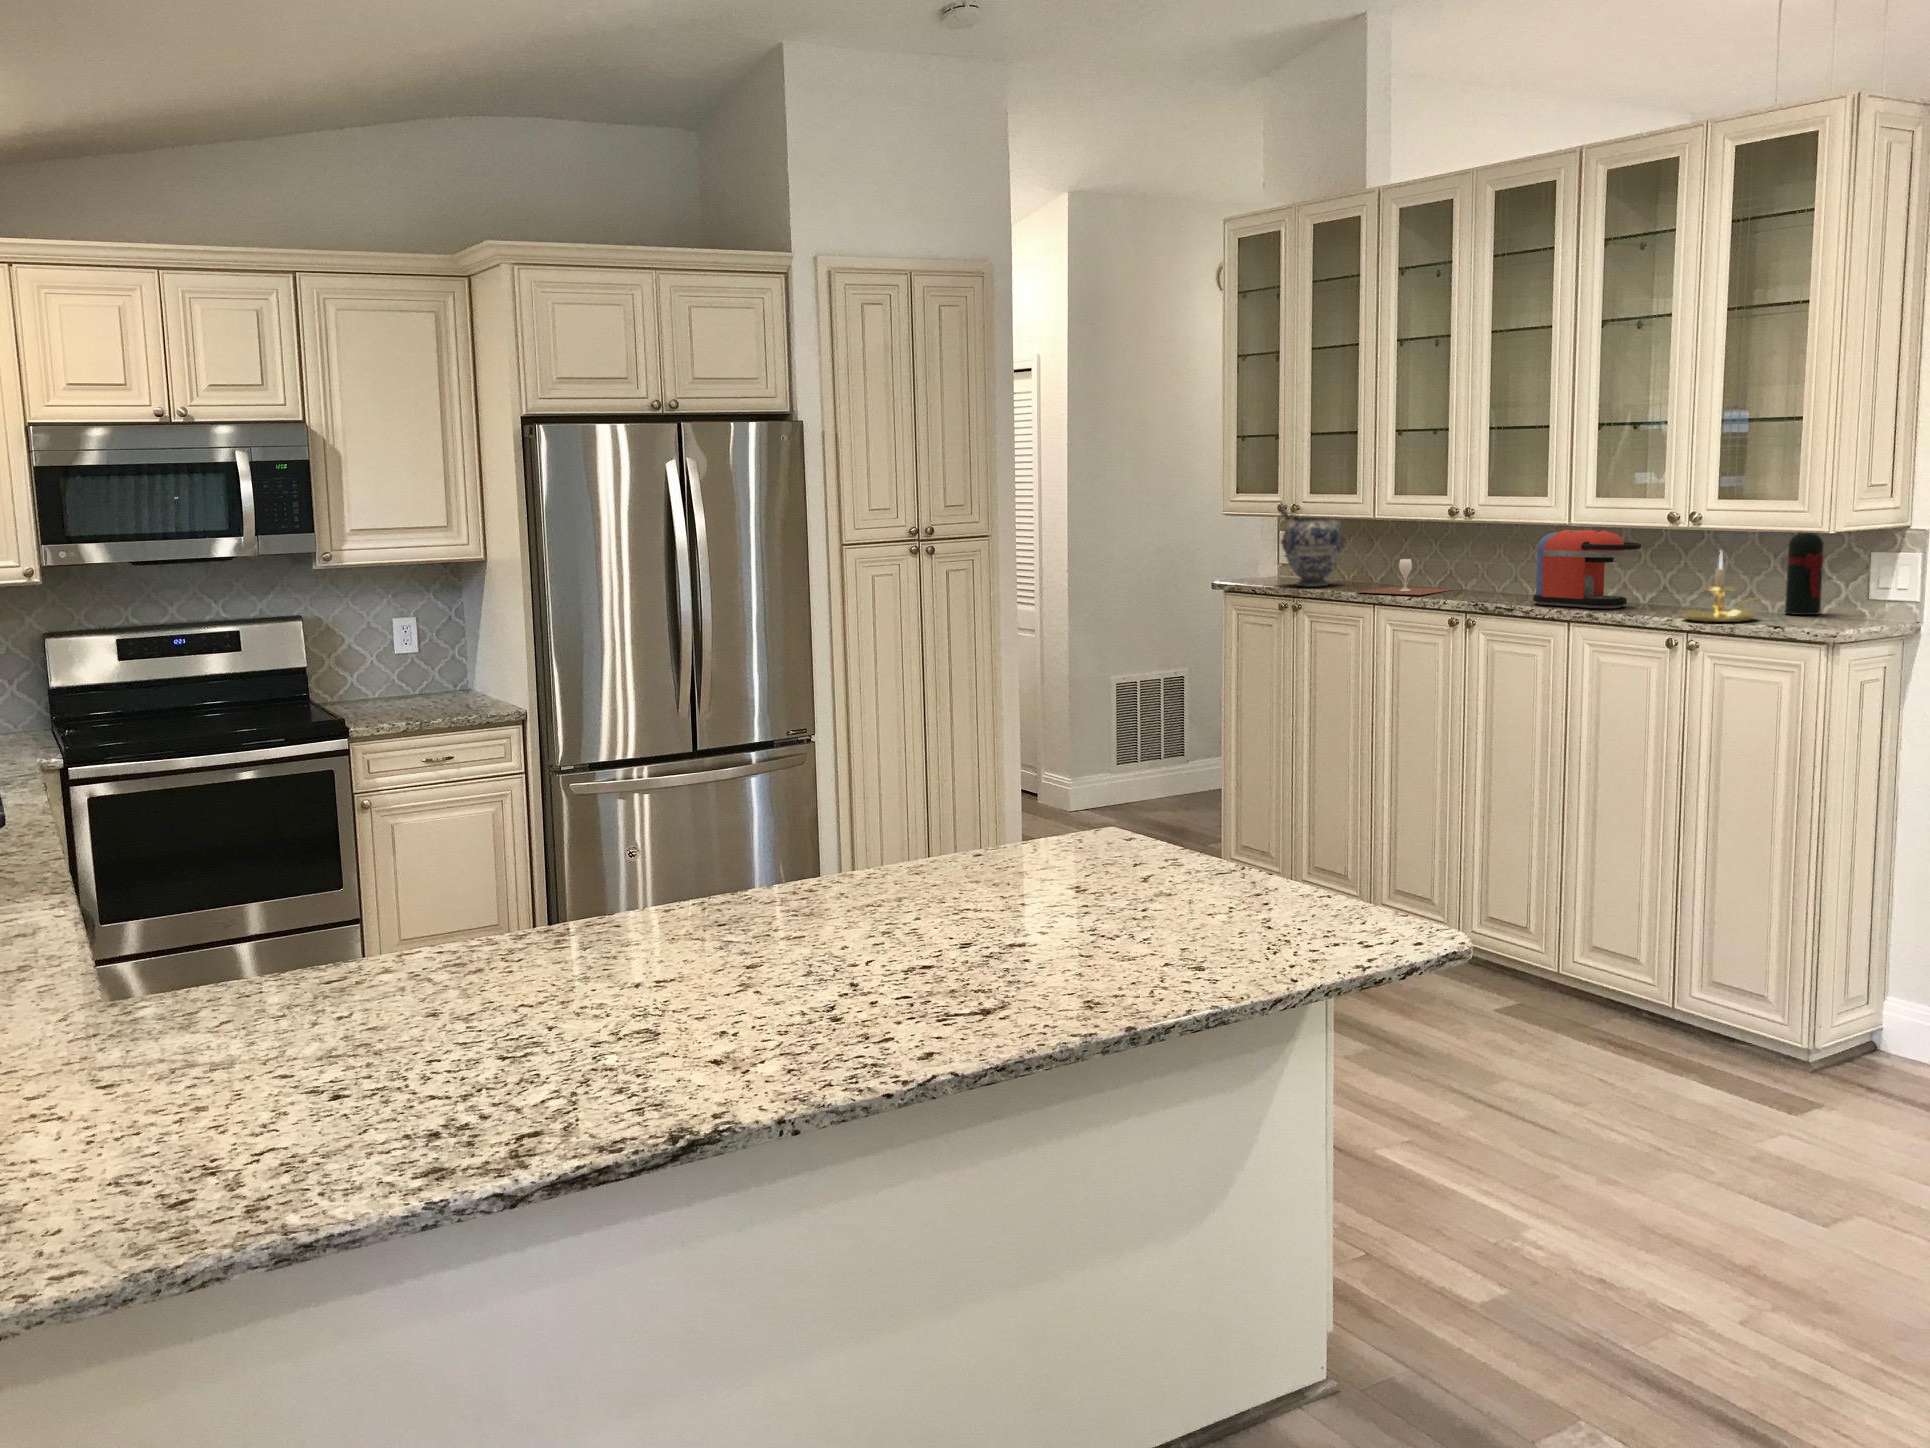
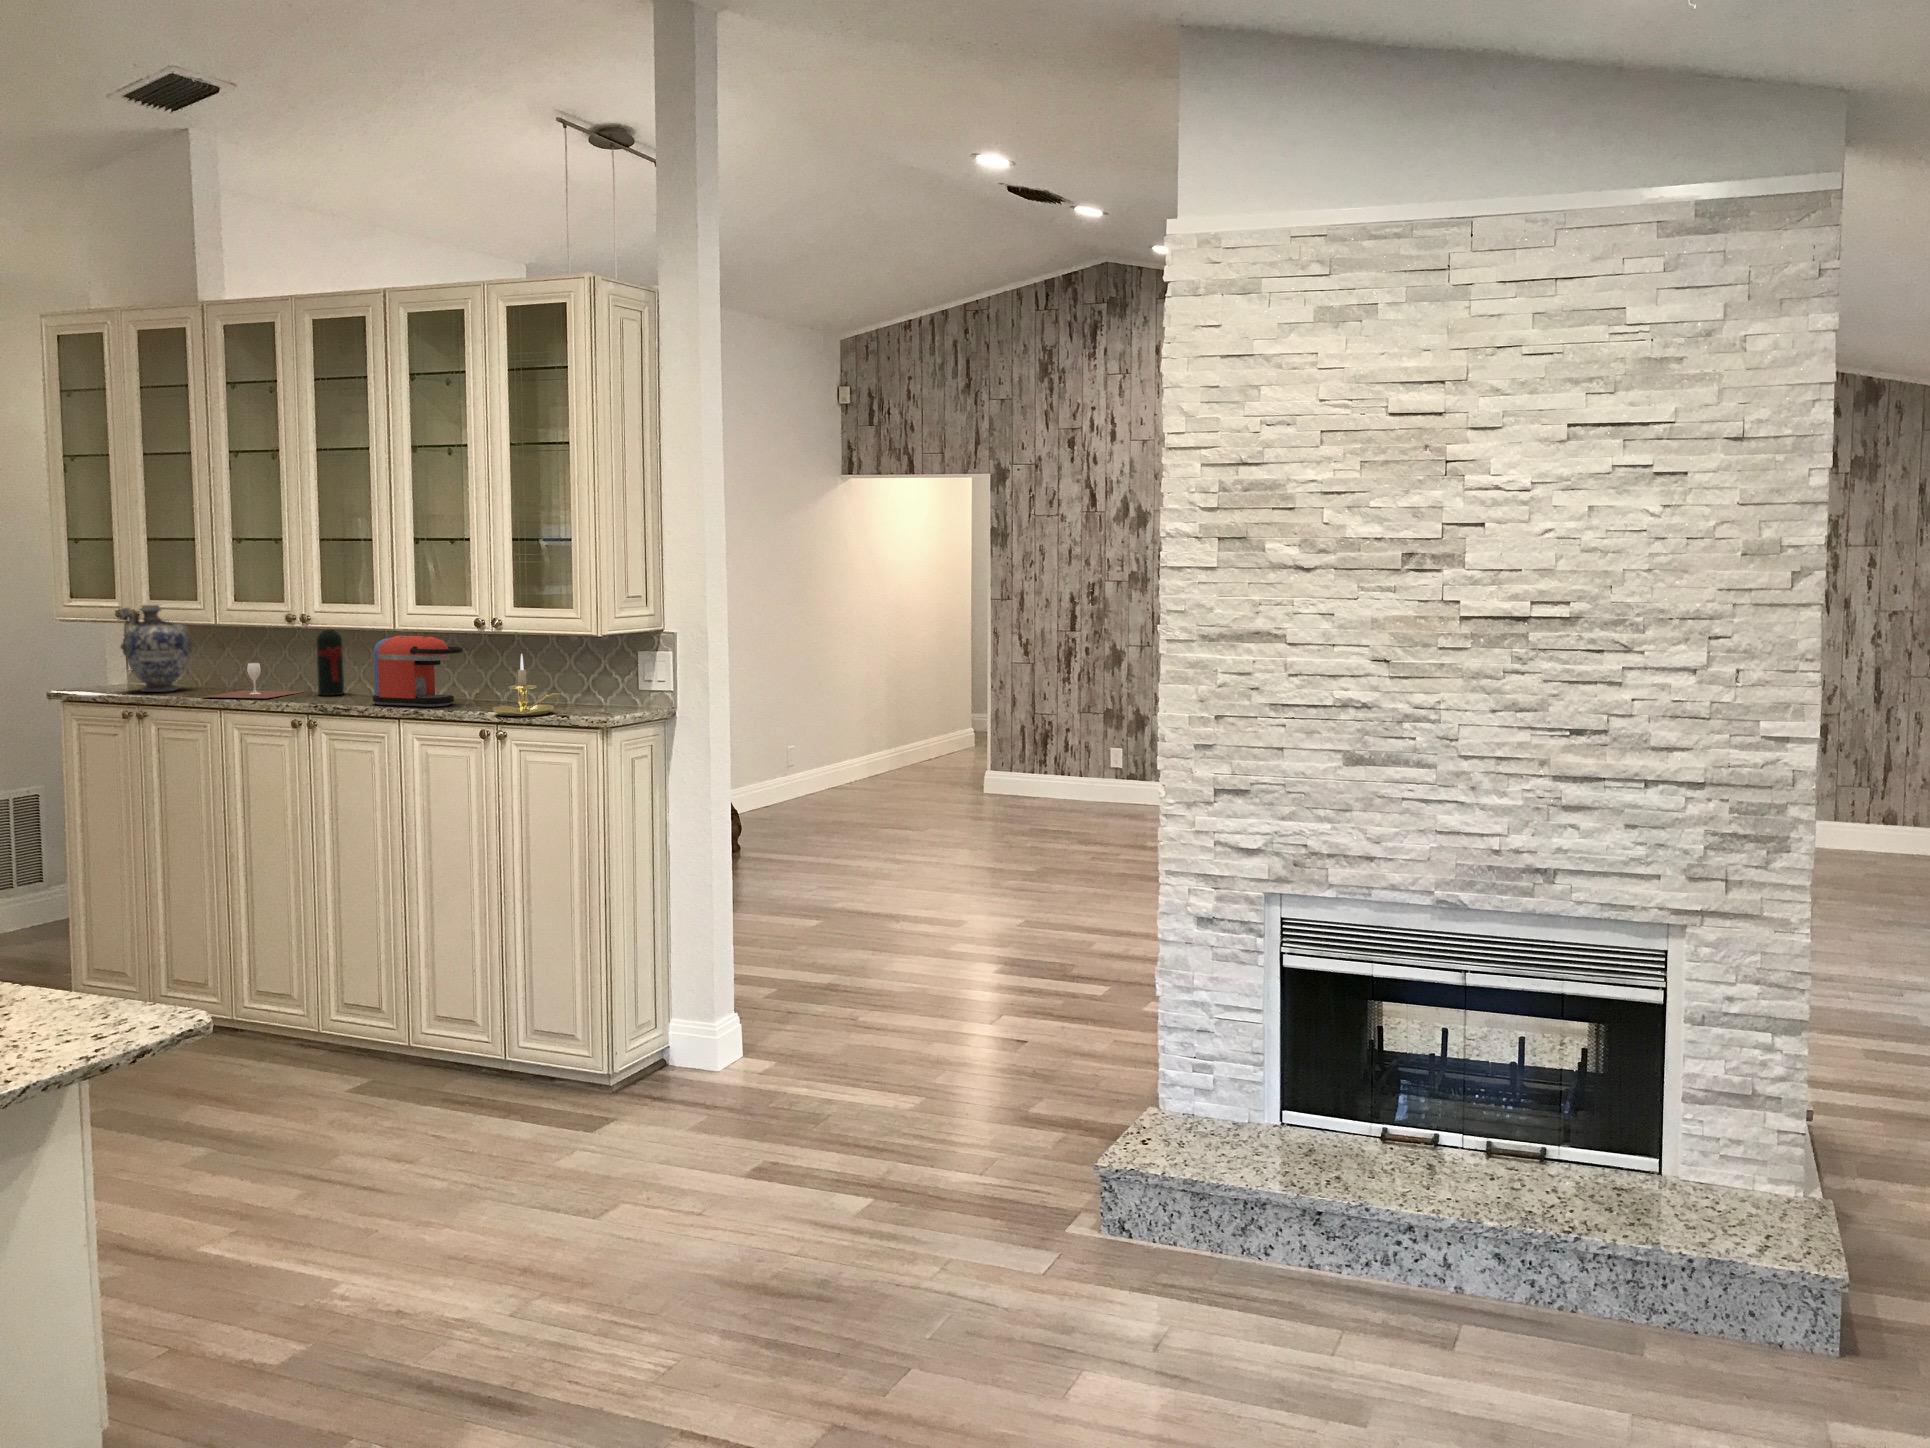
wine bottle: present [1785,531,1823,615] -> present [317,630,344,696]

